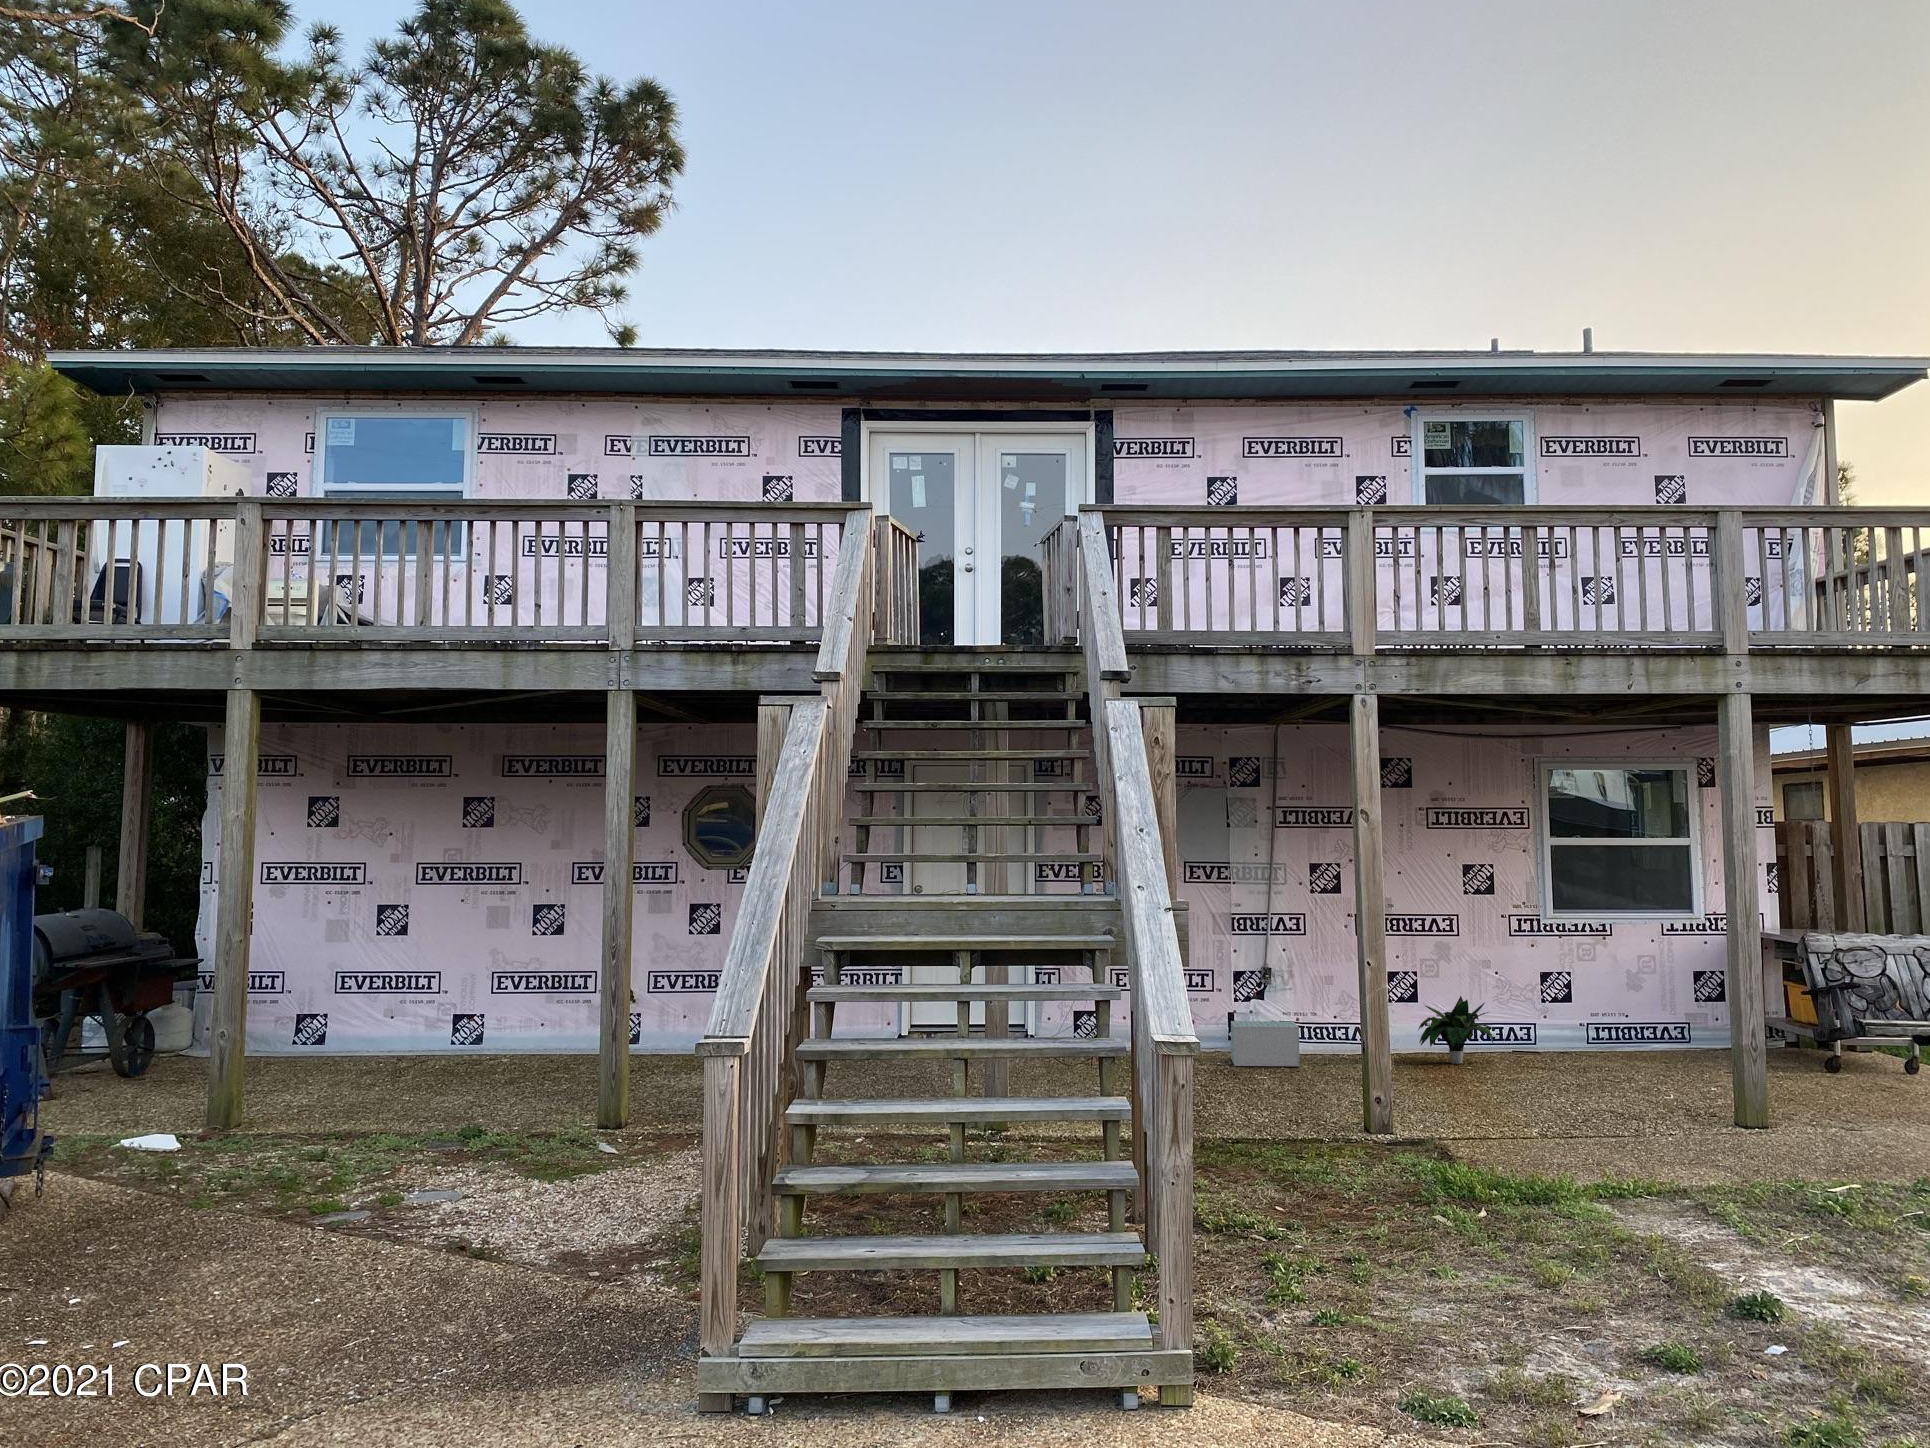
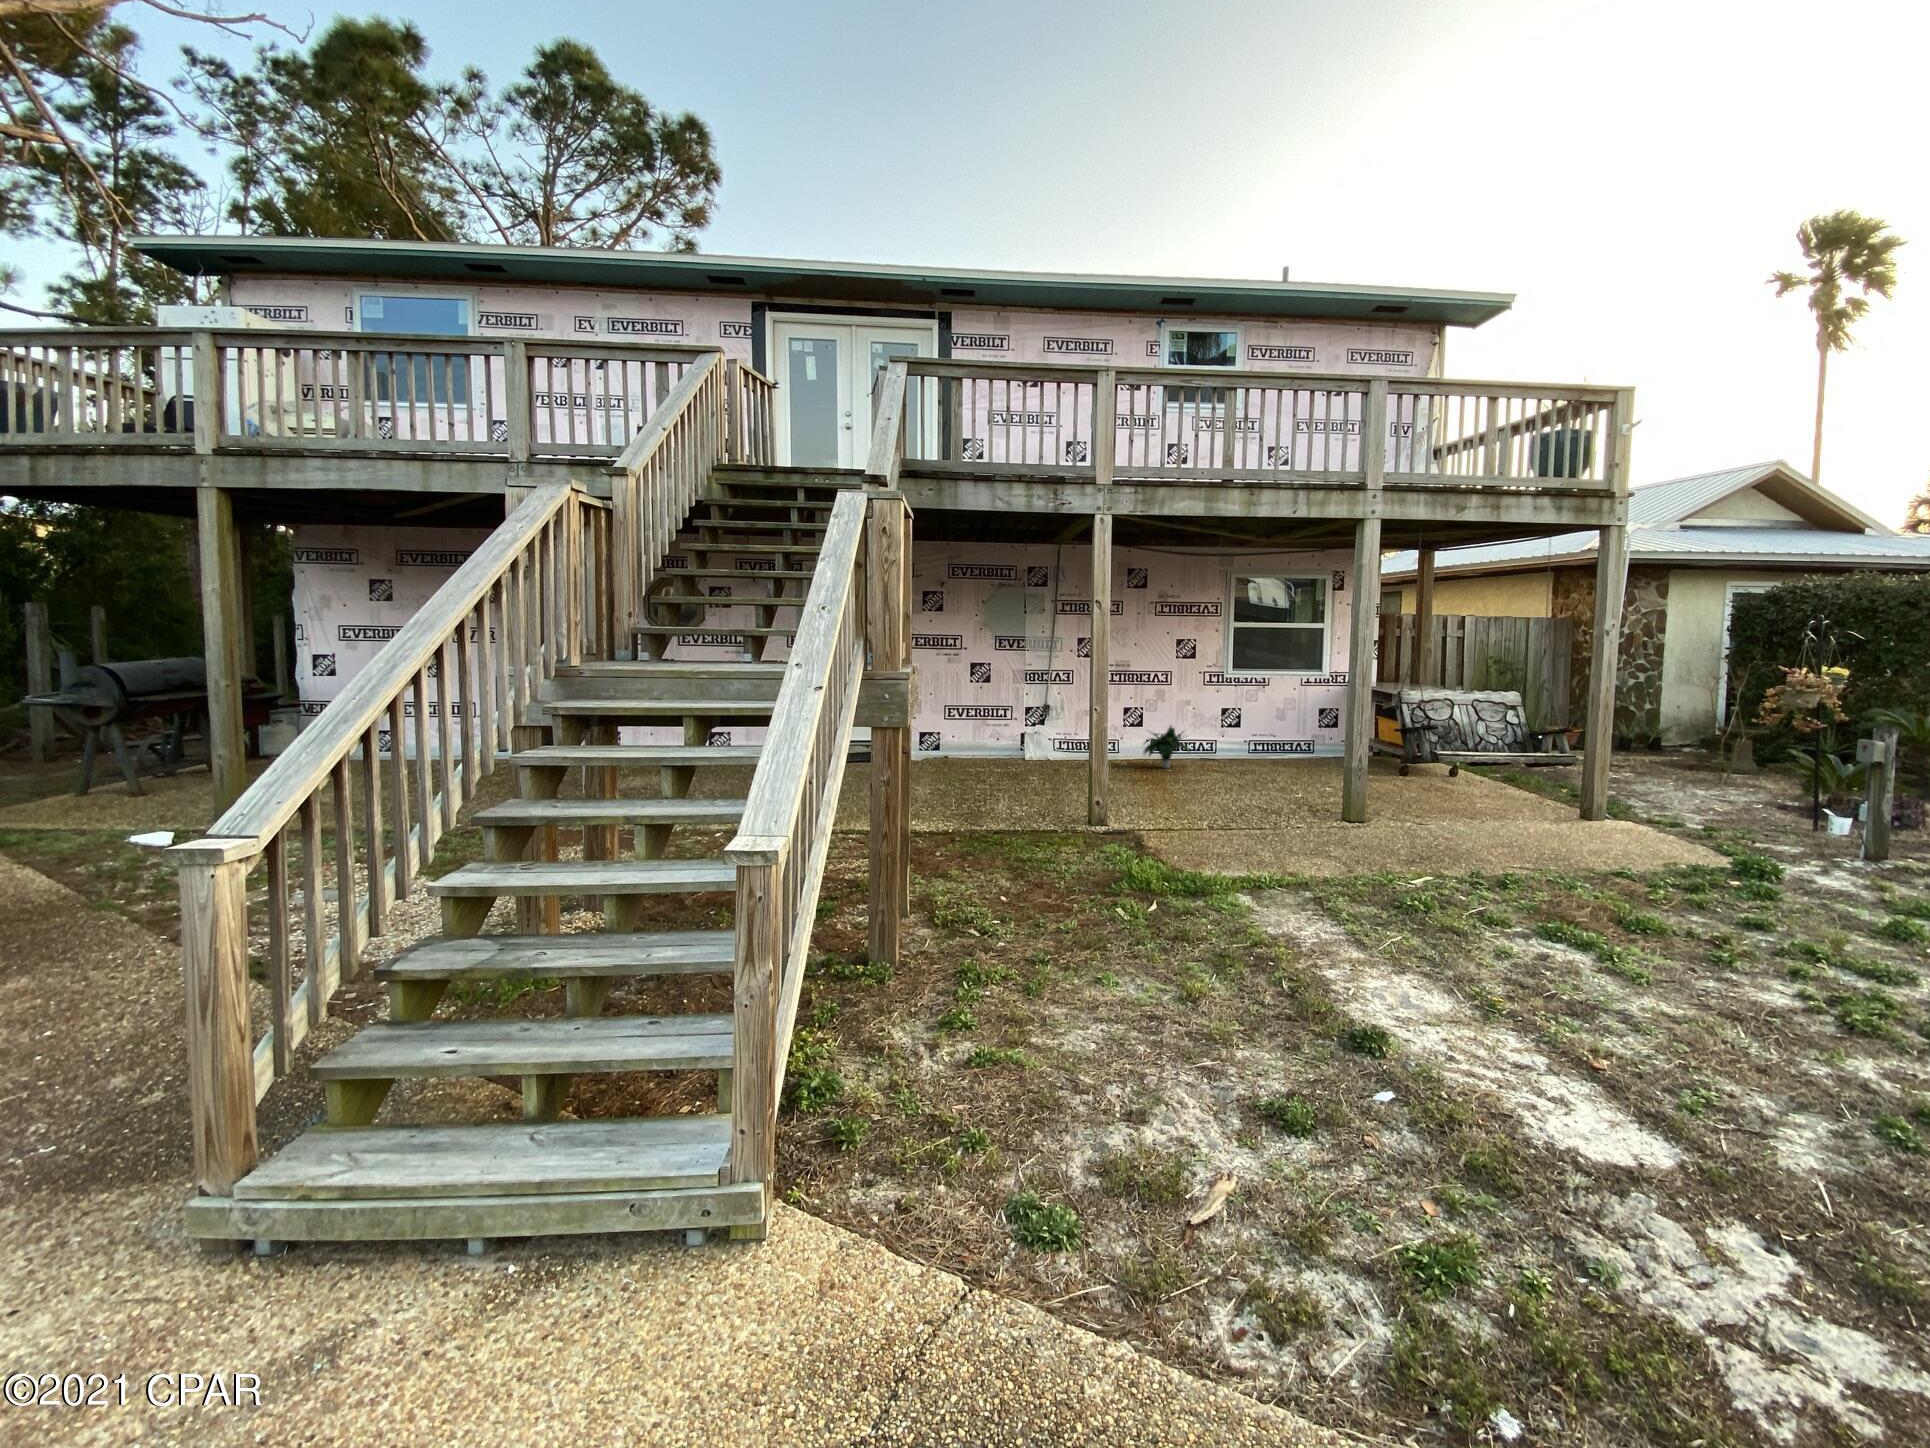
storage box: present [1231,1021,1299,1066] -> none [1020,739,1063,770]

